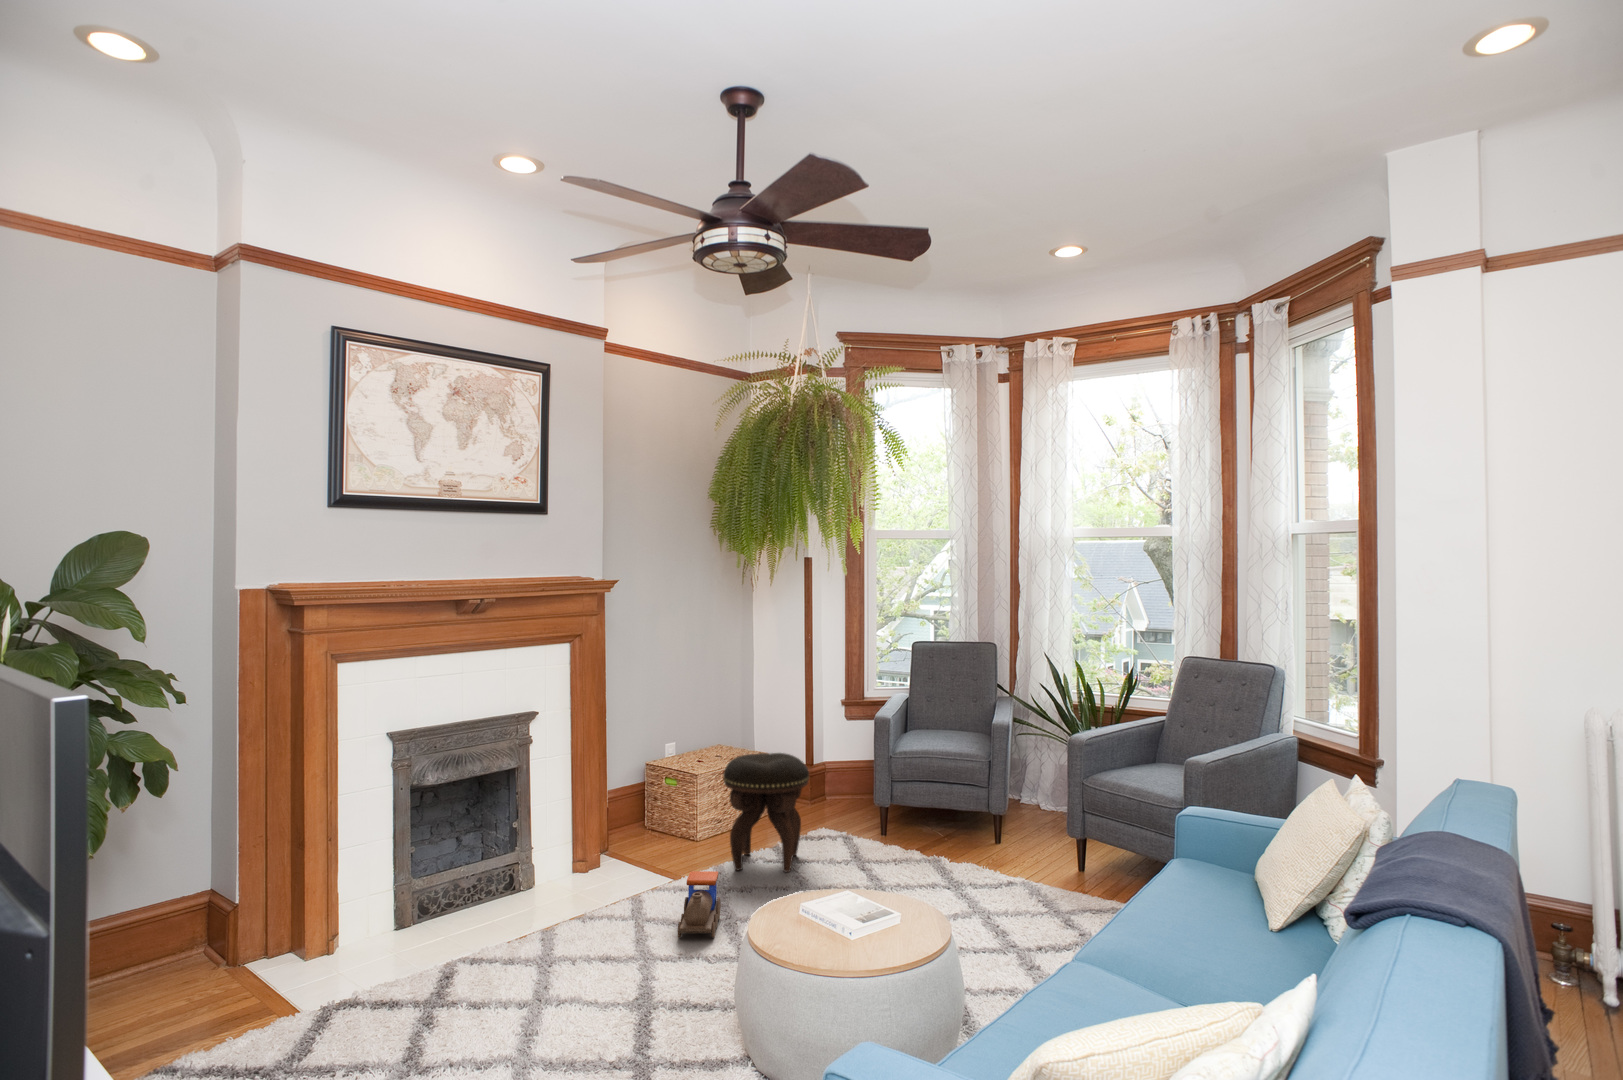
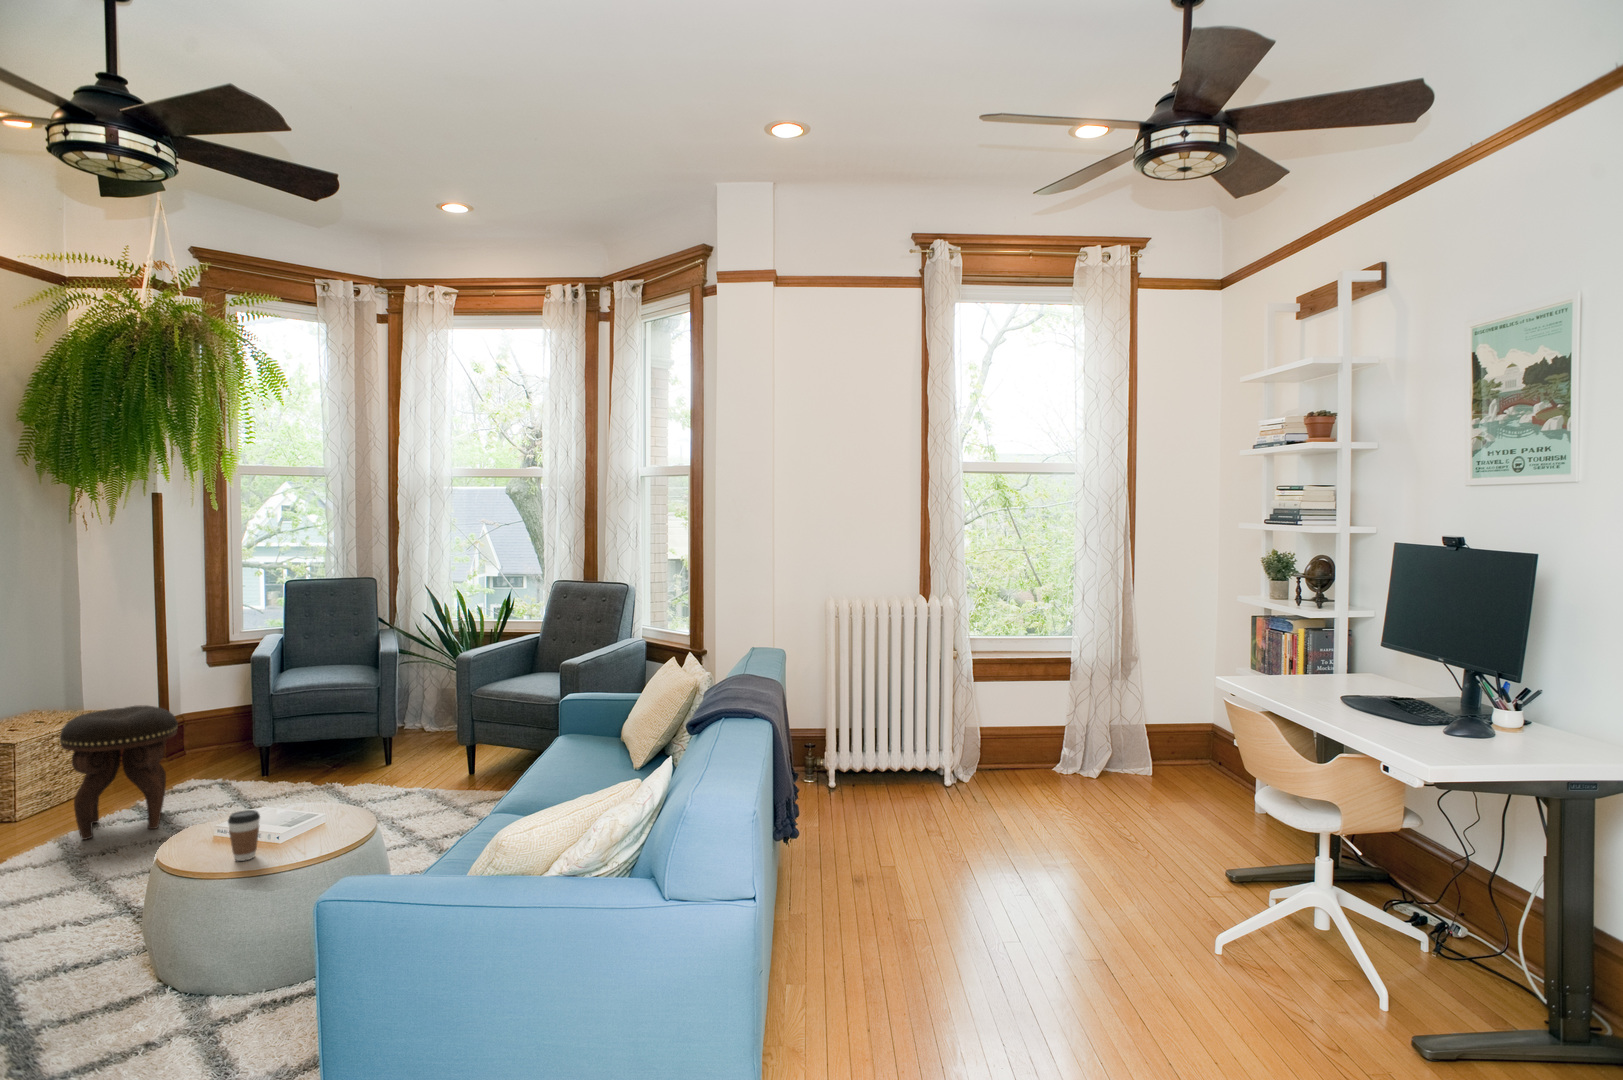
toy train: present [678,871,721,937] -> none [26,837,79,914]
coffee cup: none [801,896,830,951] -> present [228,810,260,861]

